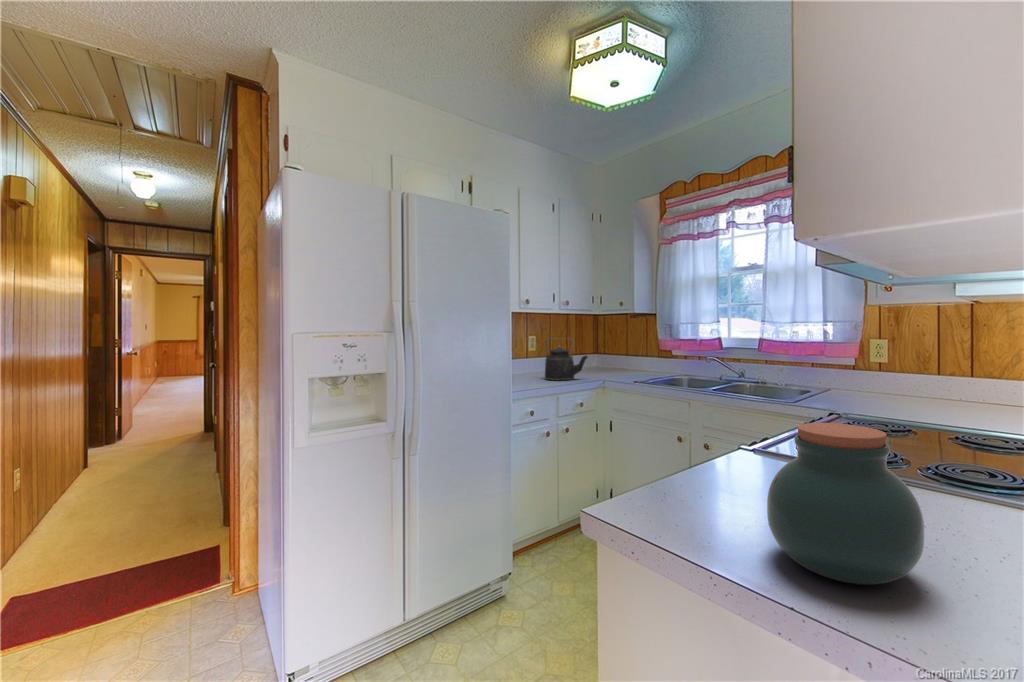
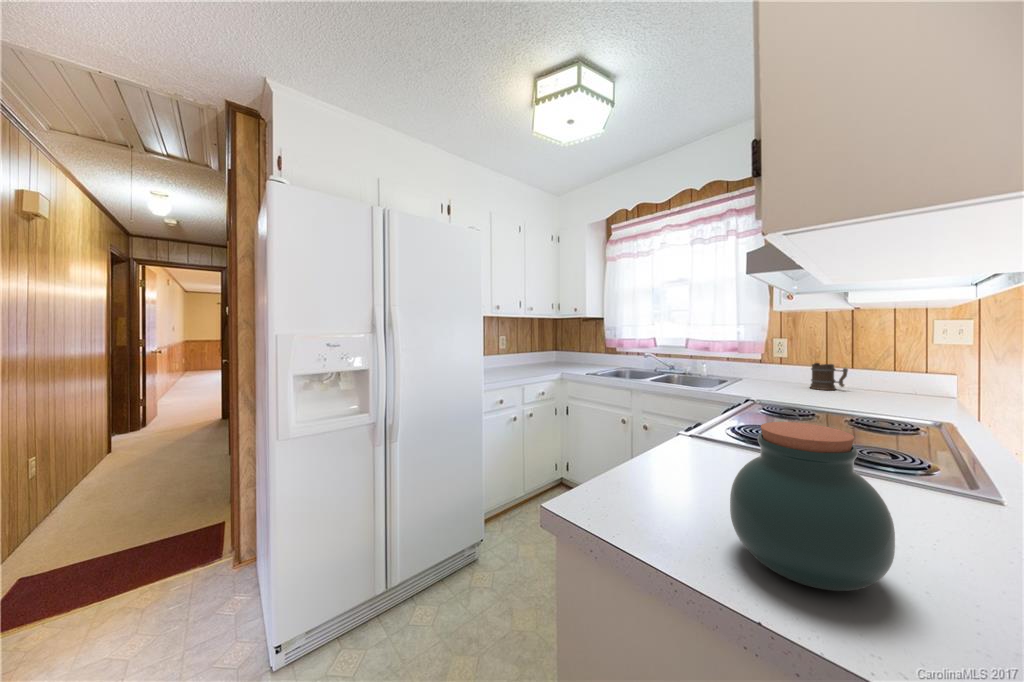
kettle: present [545,340,588,381] -> none [511,338,547,373]
mug: none [914,369,963,403] -> present [810,363,848,390]

